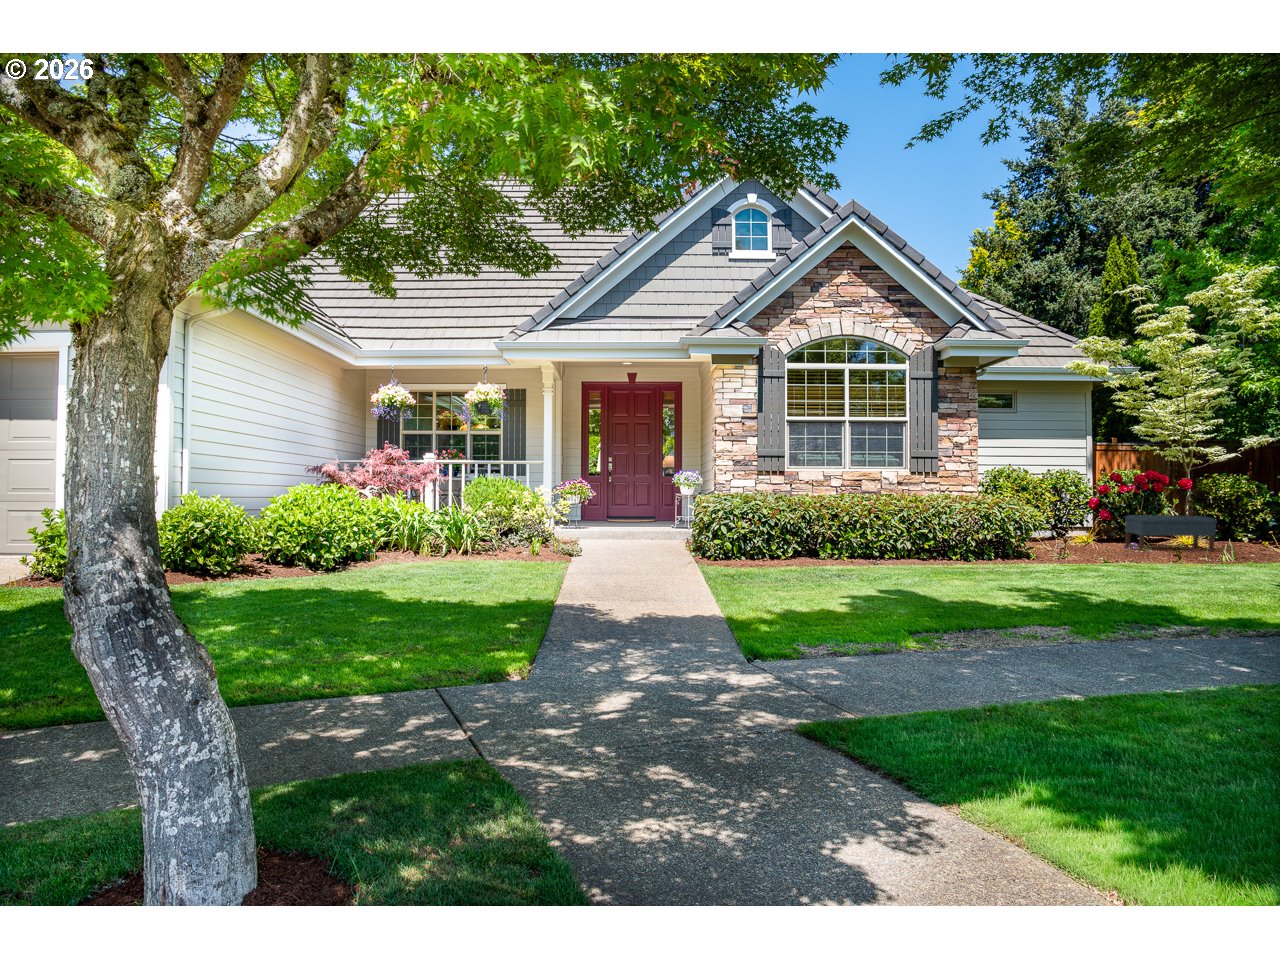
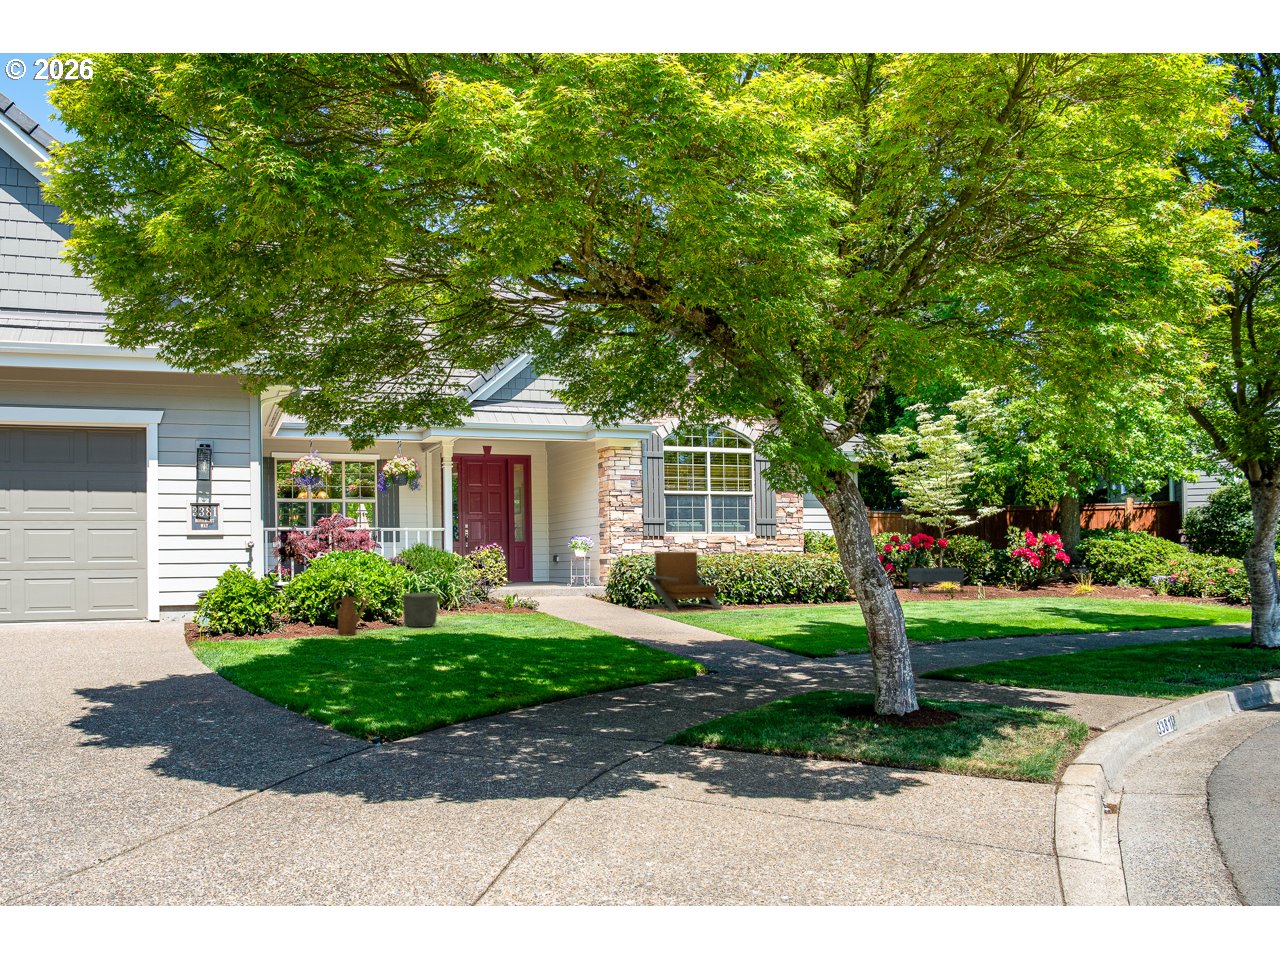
lounge chair: none [712,493,802,568] -> present [646,552,722,612]
planter: none [356,540,398,580] -> present [403,593,438,627]
watering can: none [248,544,293,590] -> present [334,596,370,635]

